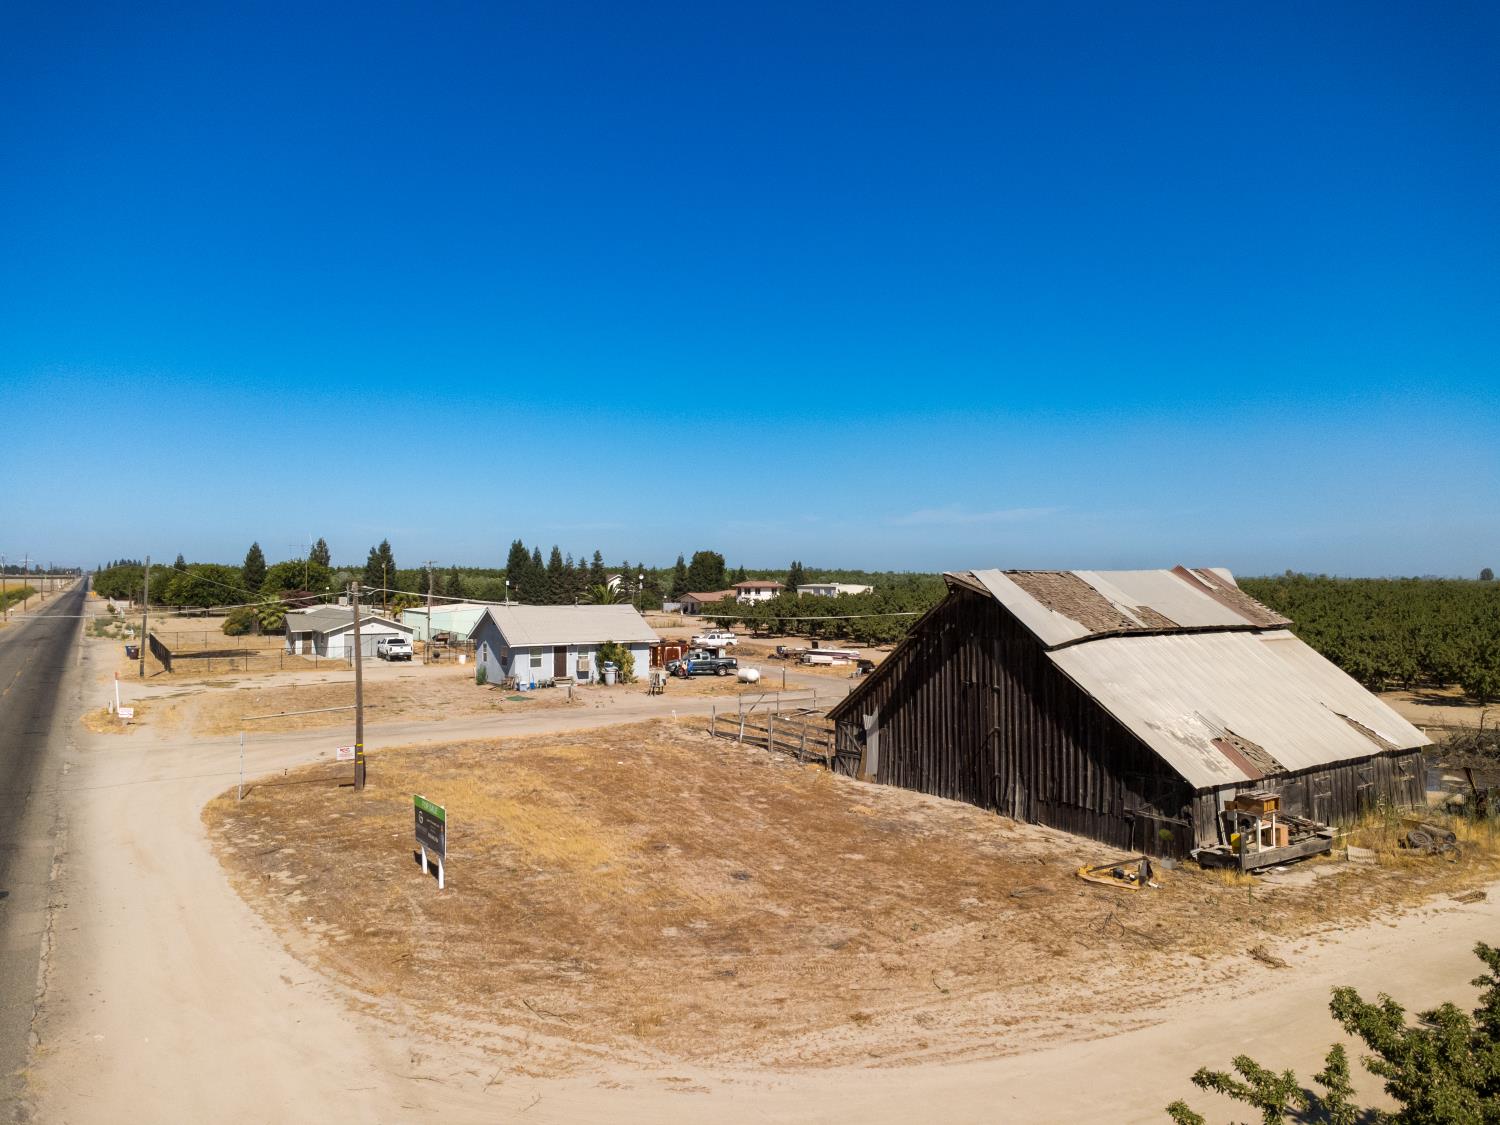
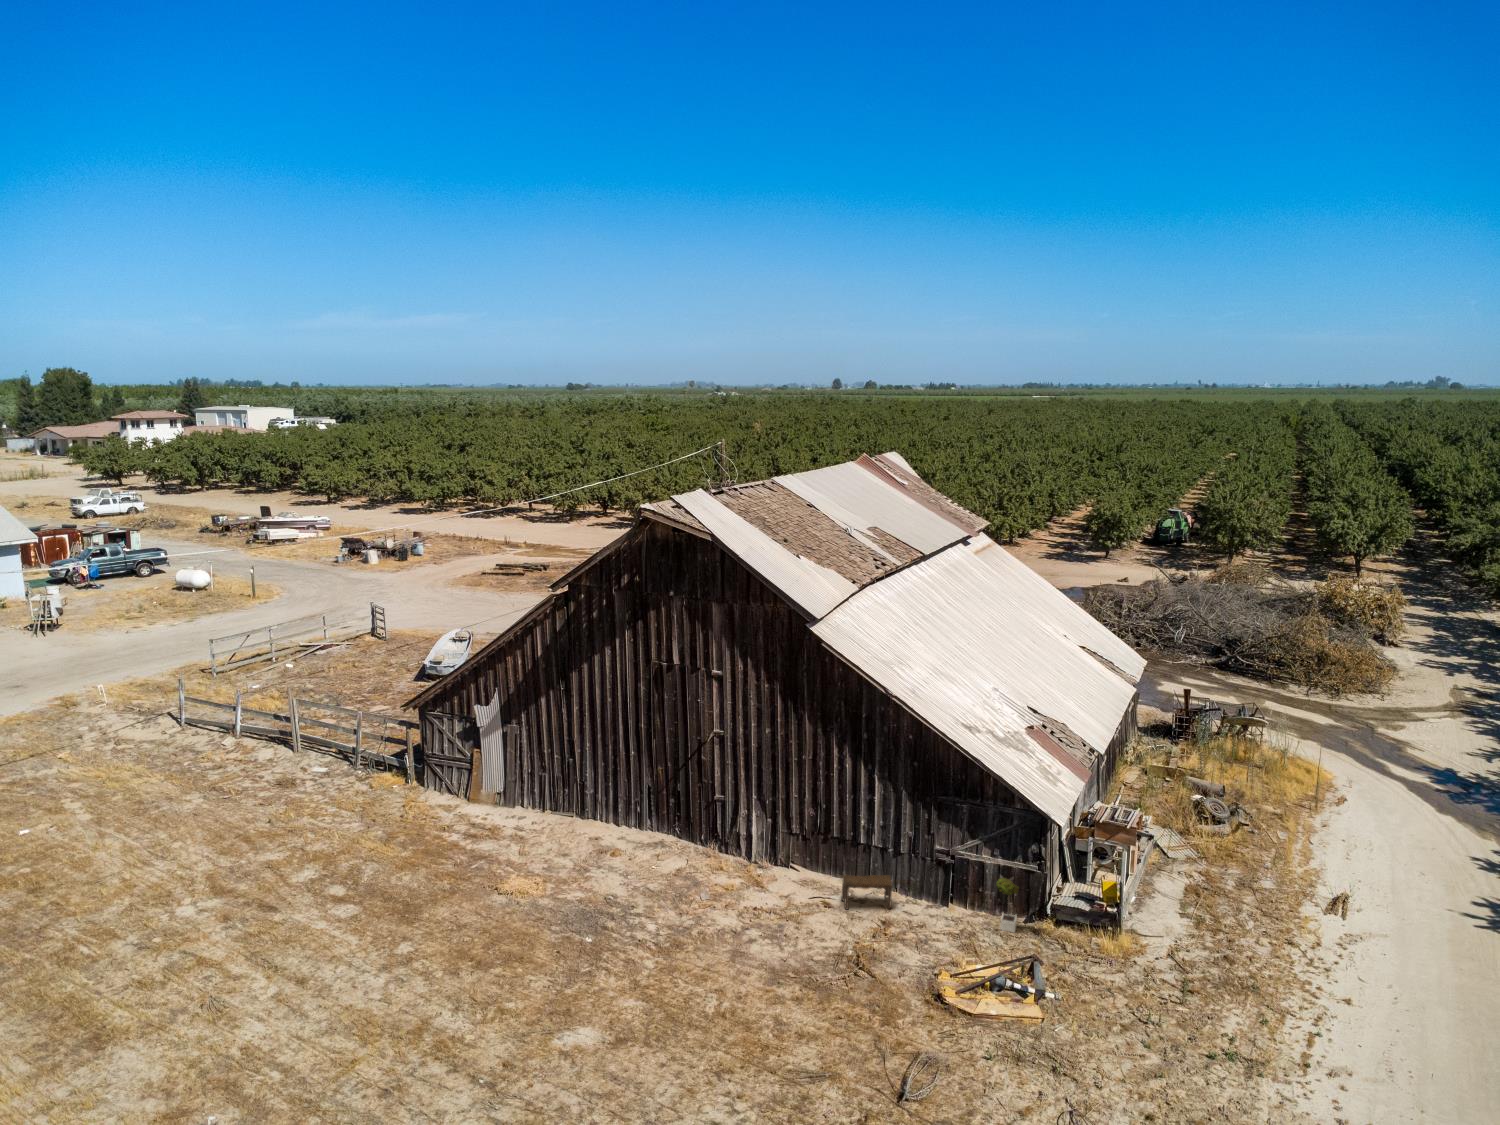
bench: none [1058,824,1096,850] -> present [841,875,892,909]

